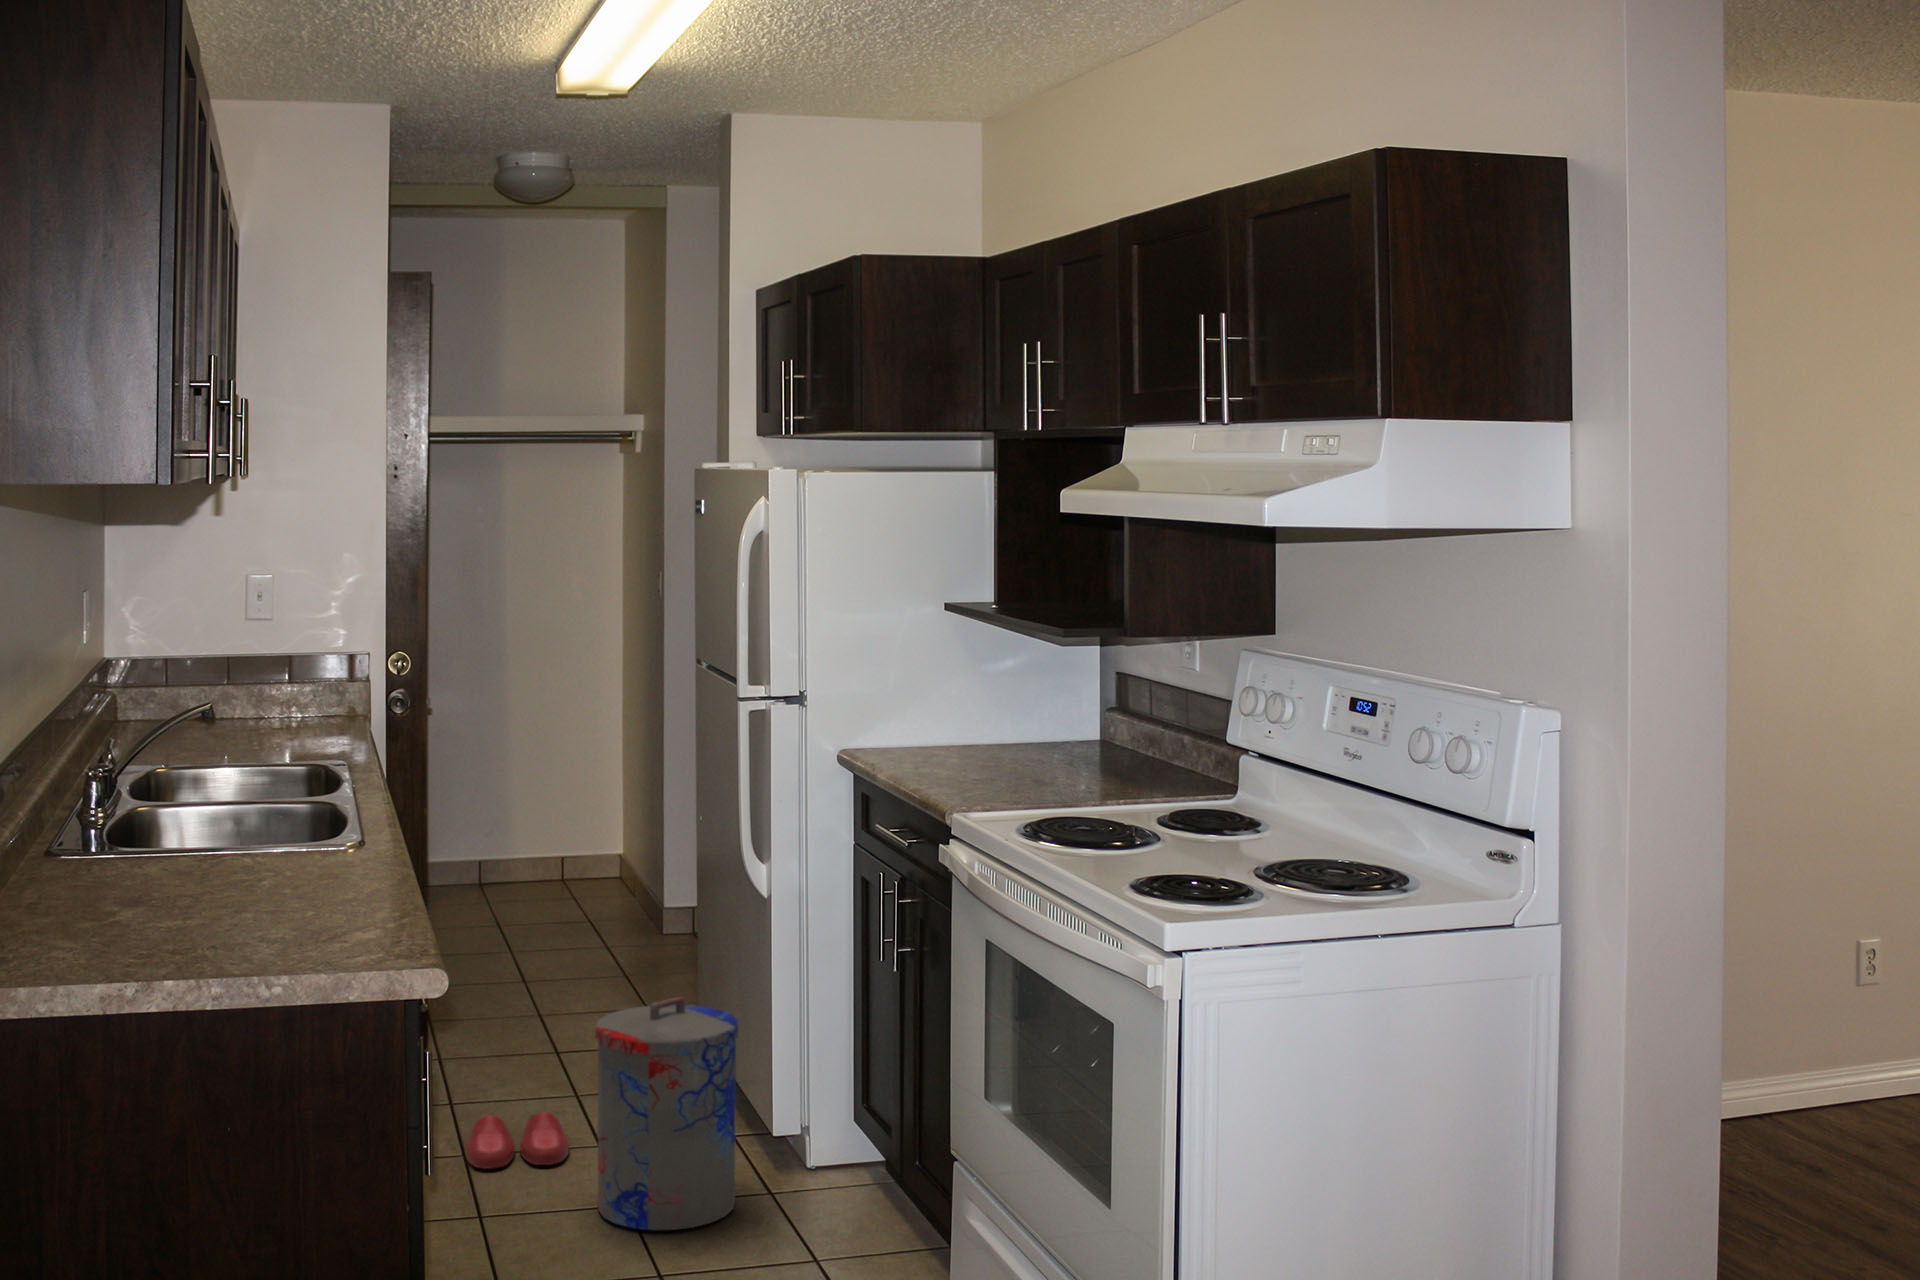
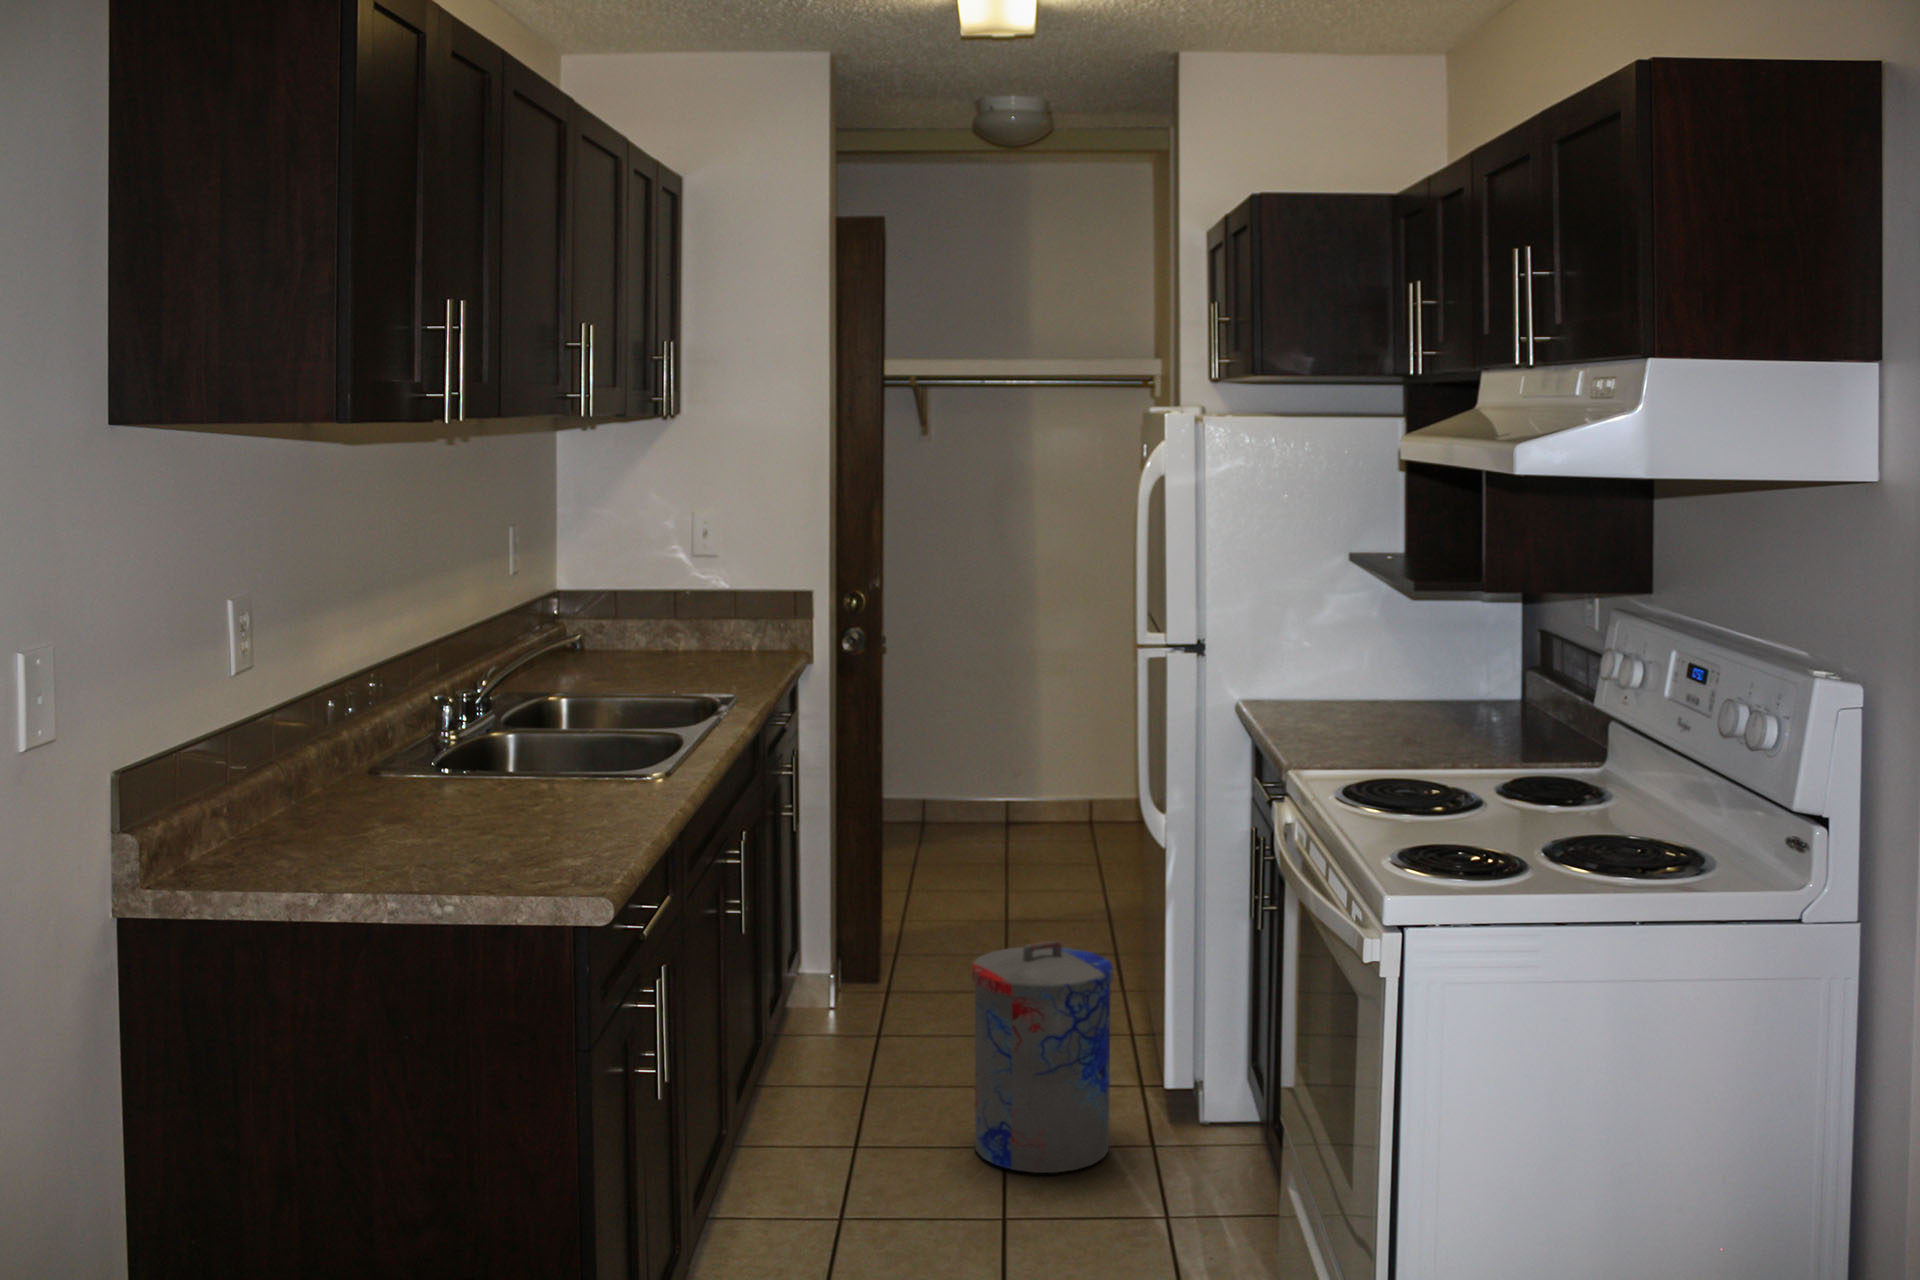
slippers: present [466,1112,569,1169] -> none [880,1037,977,1091]

